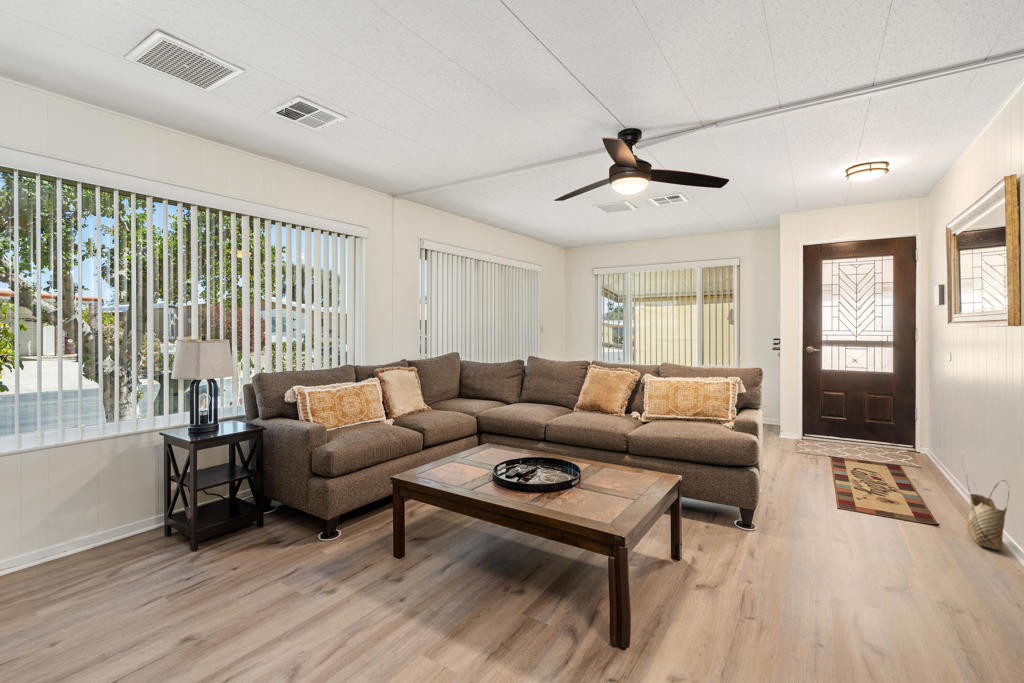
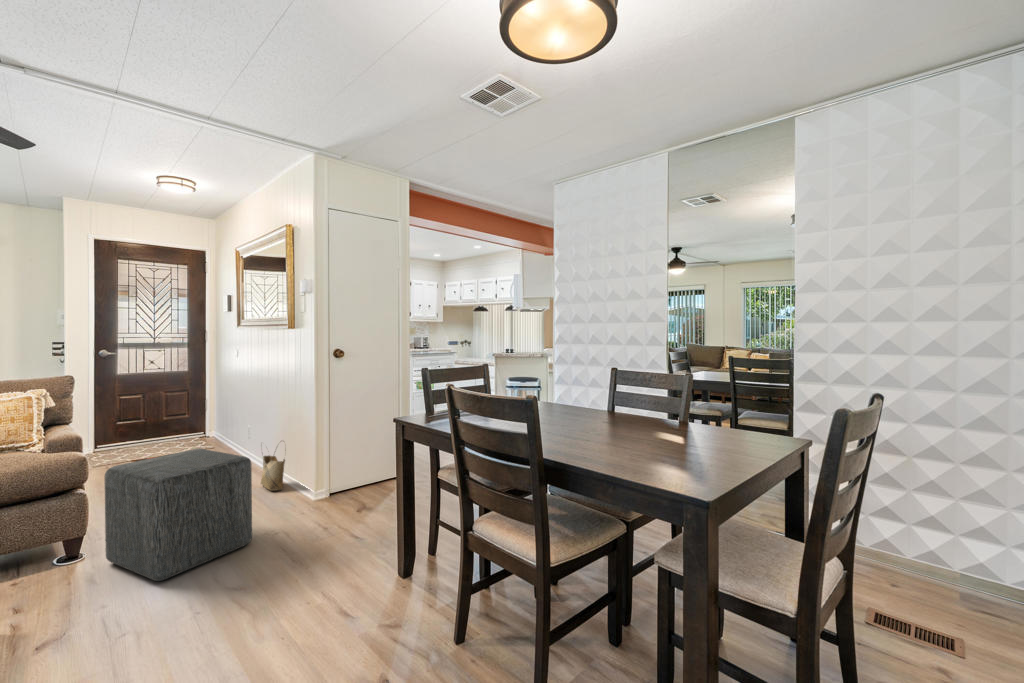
ottoman: none [764,455,921,600] -> present [104,448,252,581]

